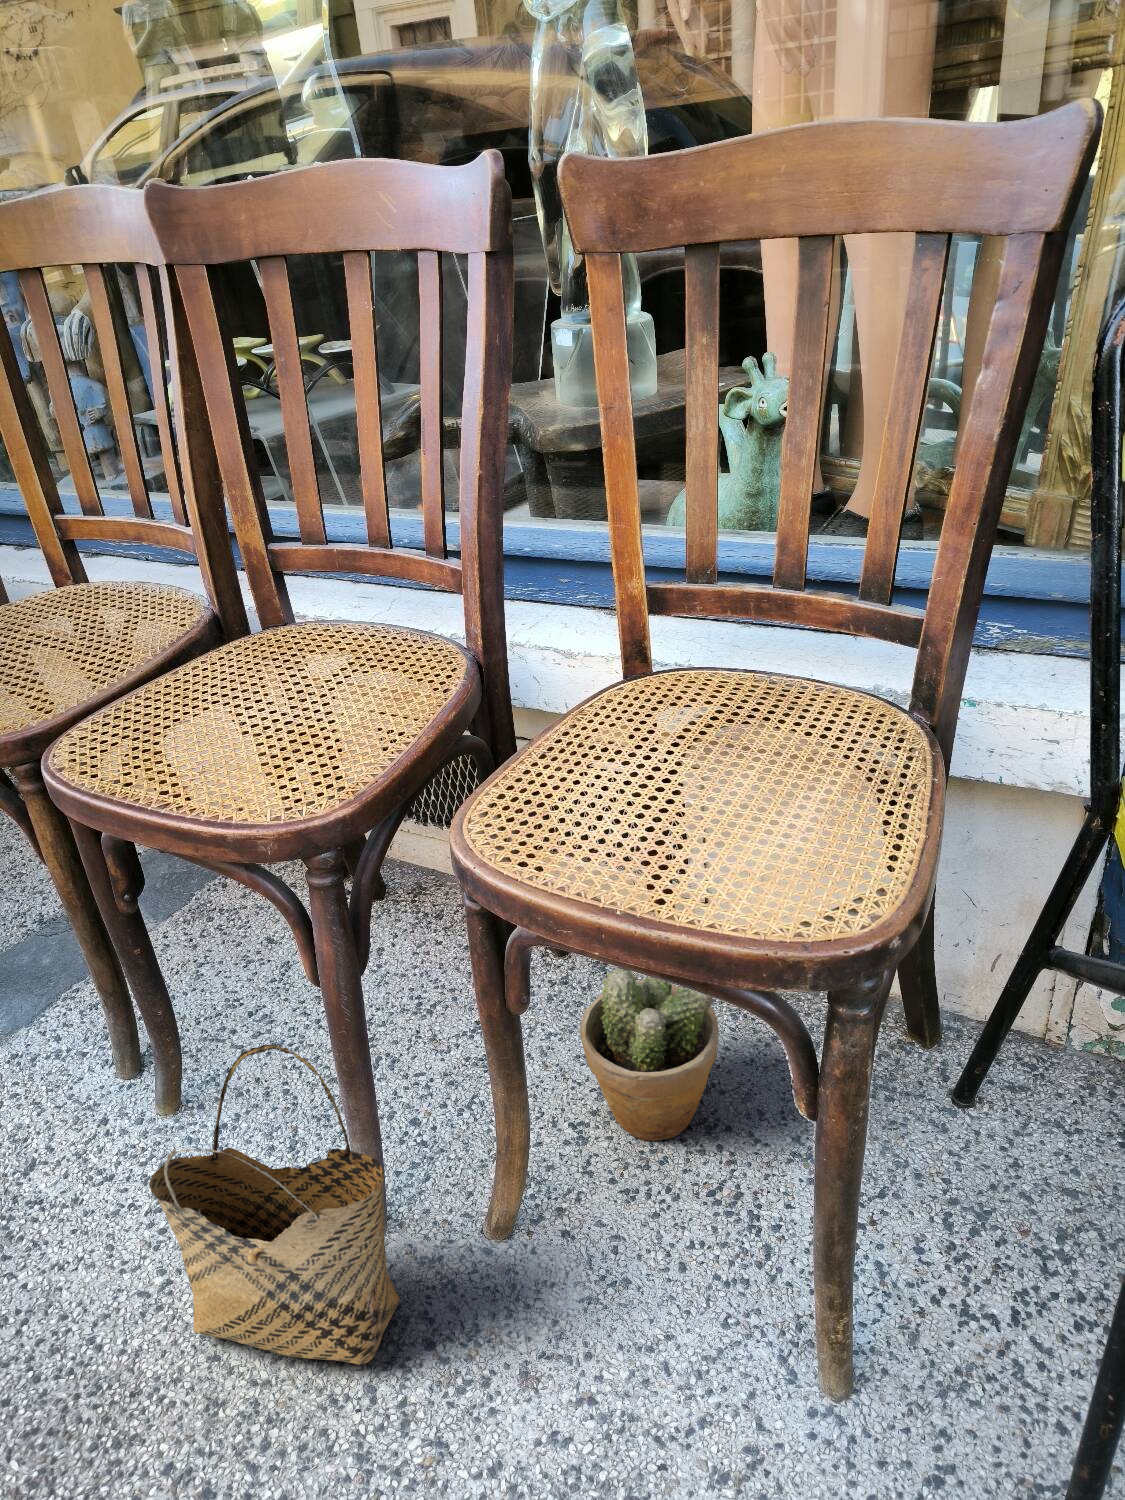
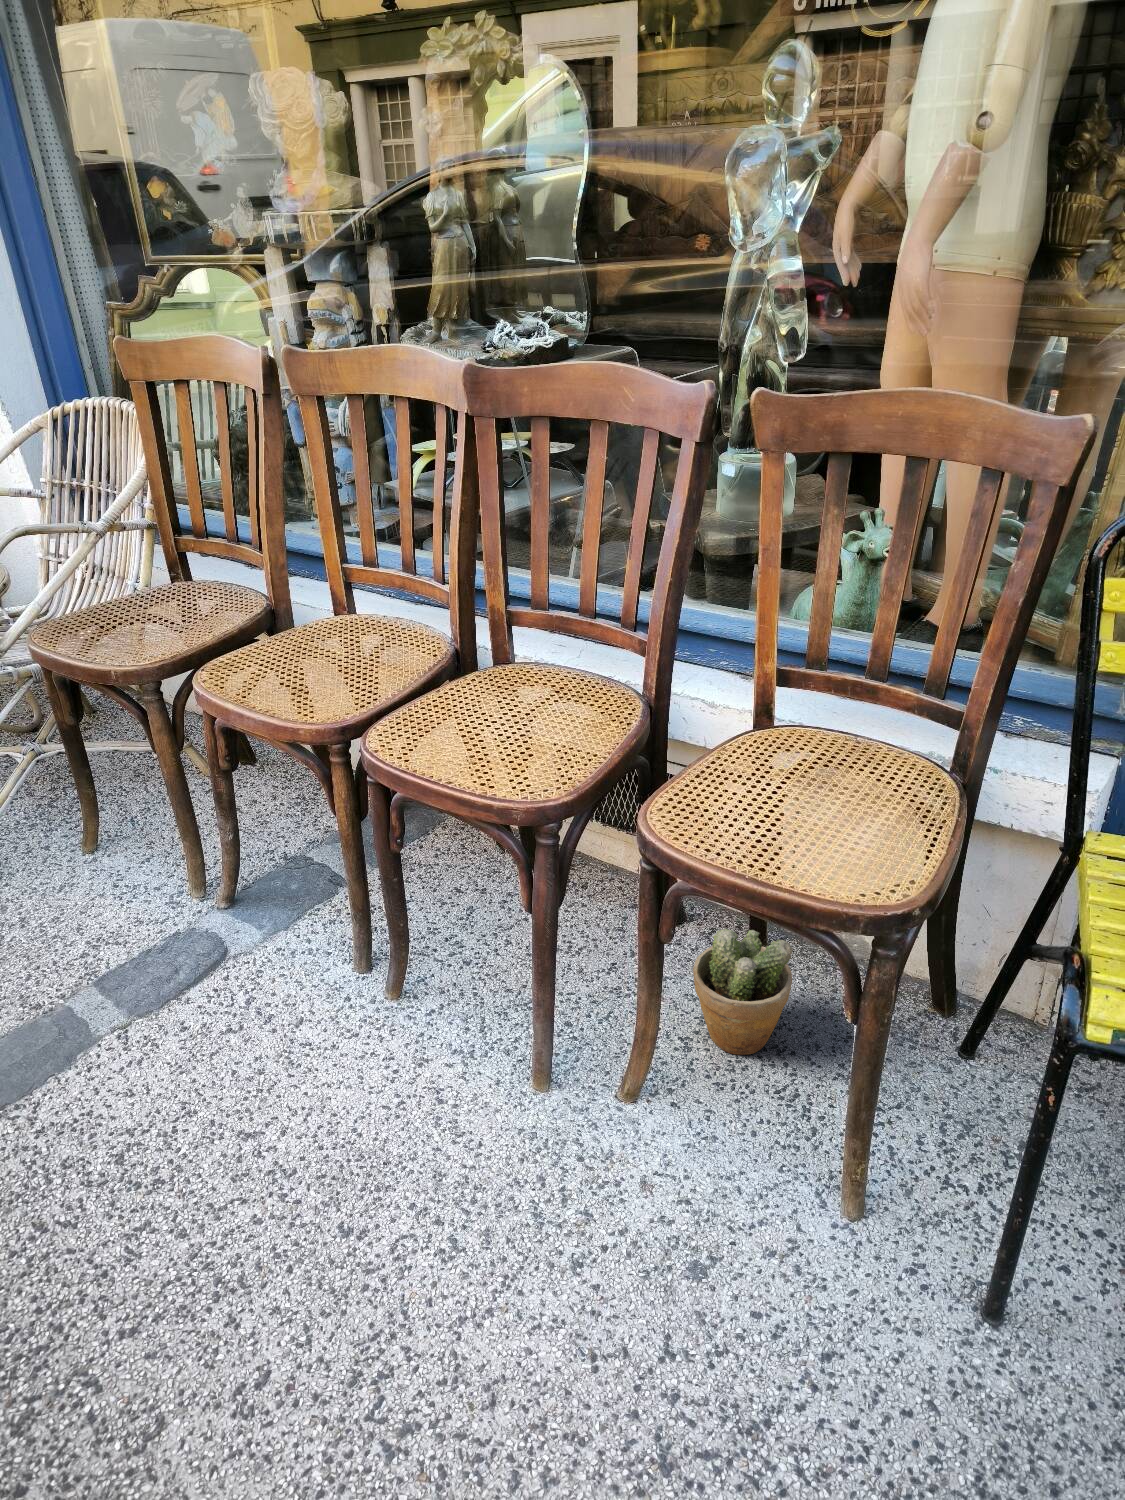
woven basket: present [149,1045,400,1365] -> none [414,945,566,1162]

